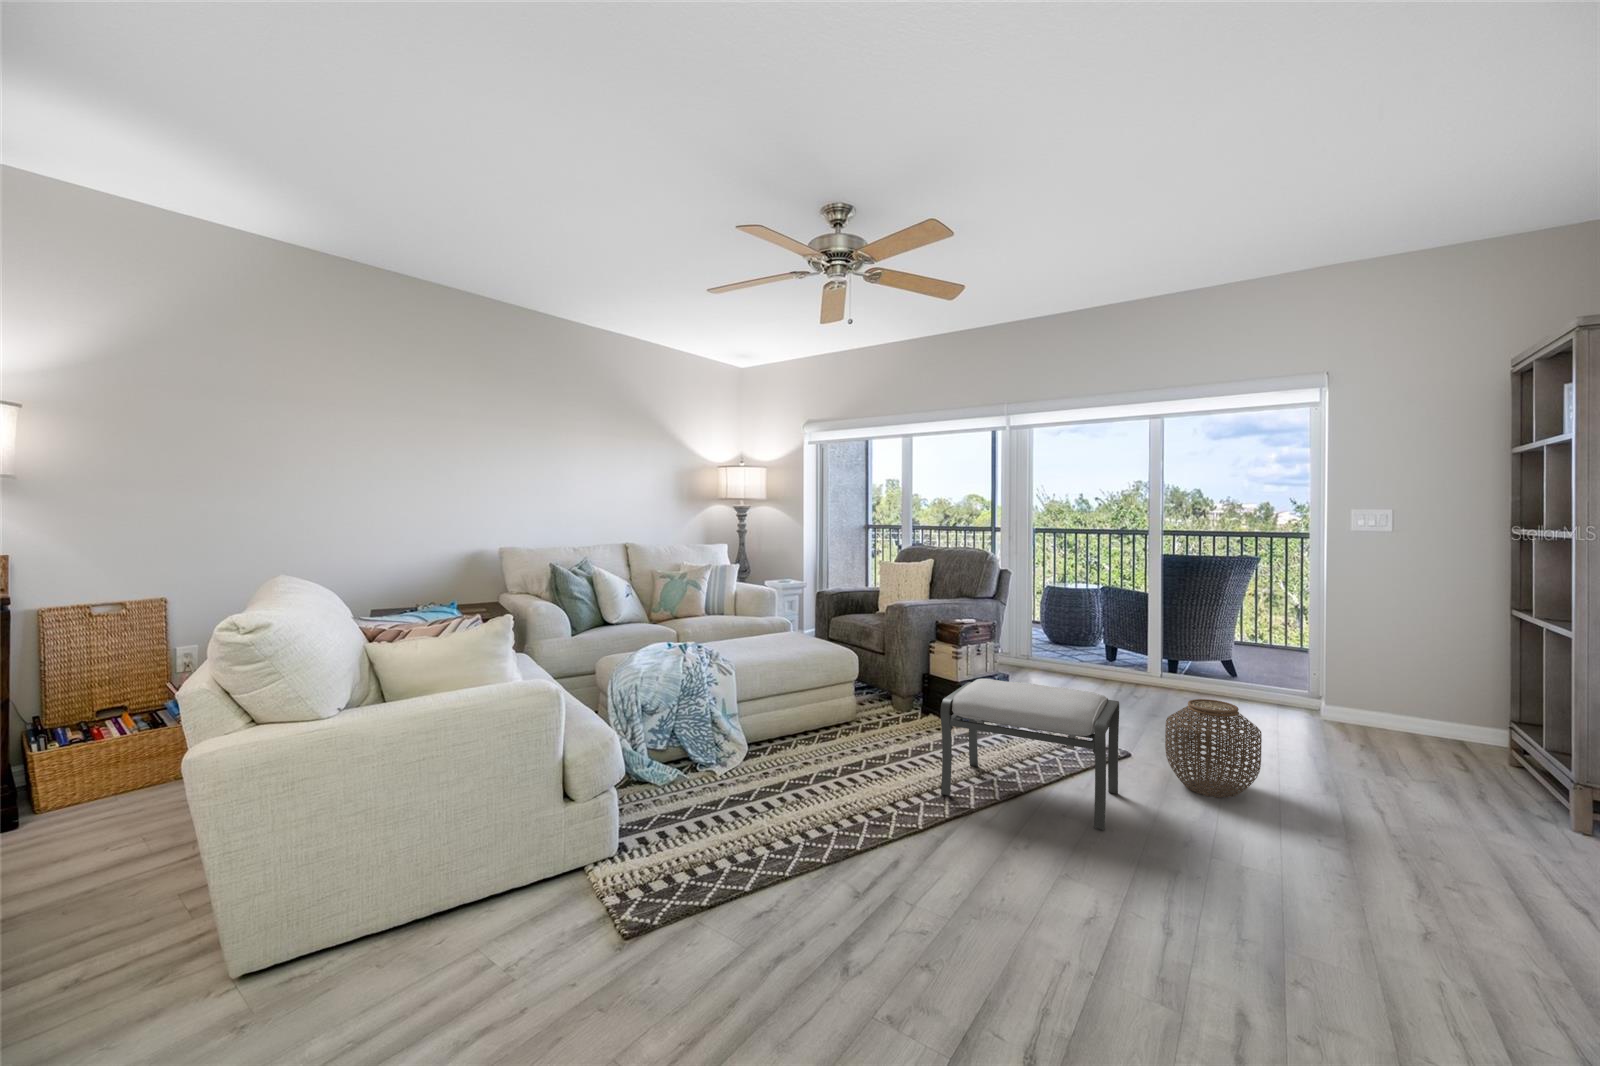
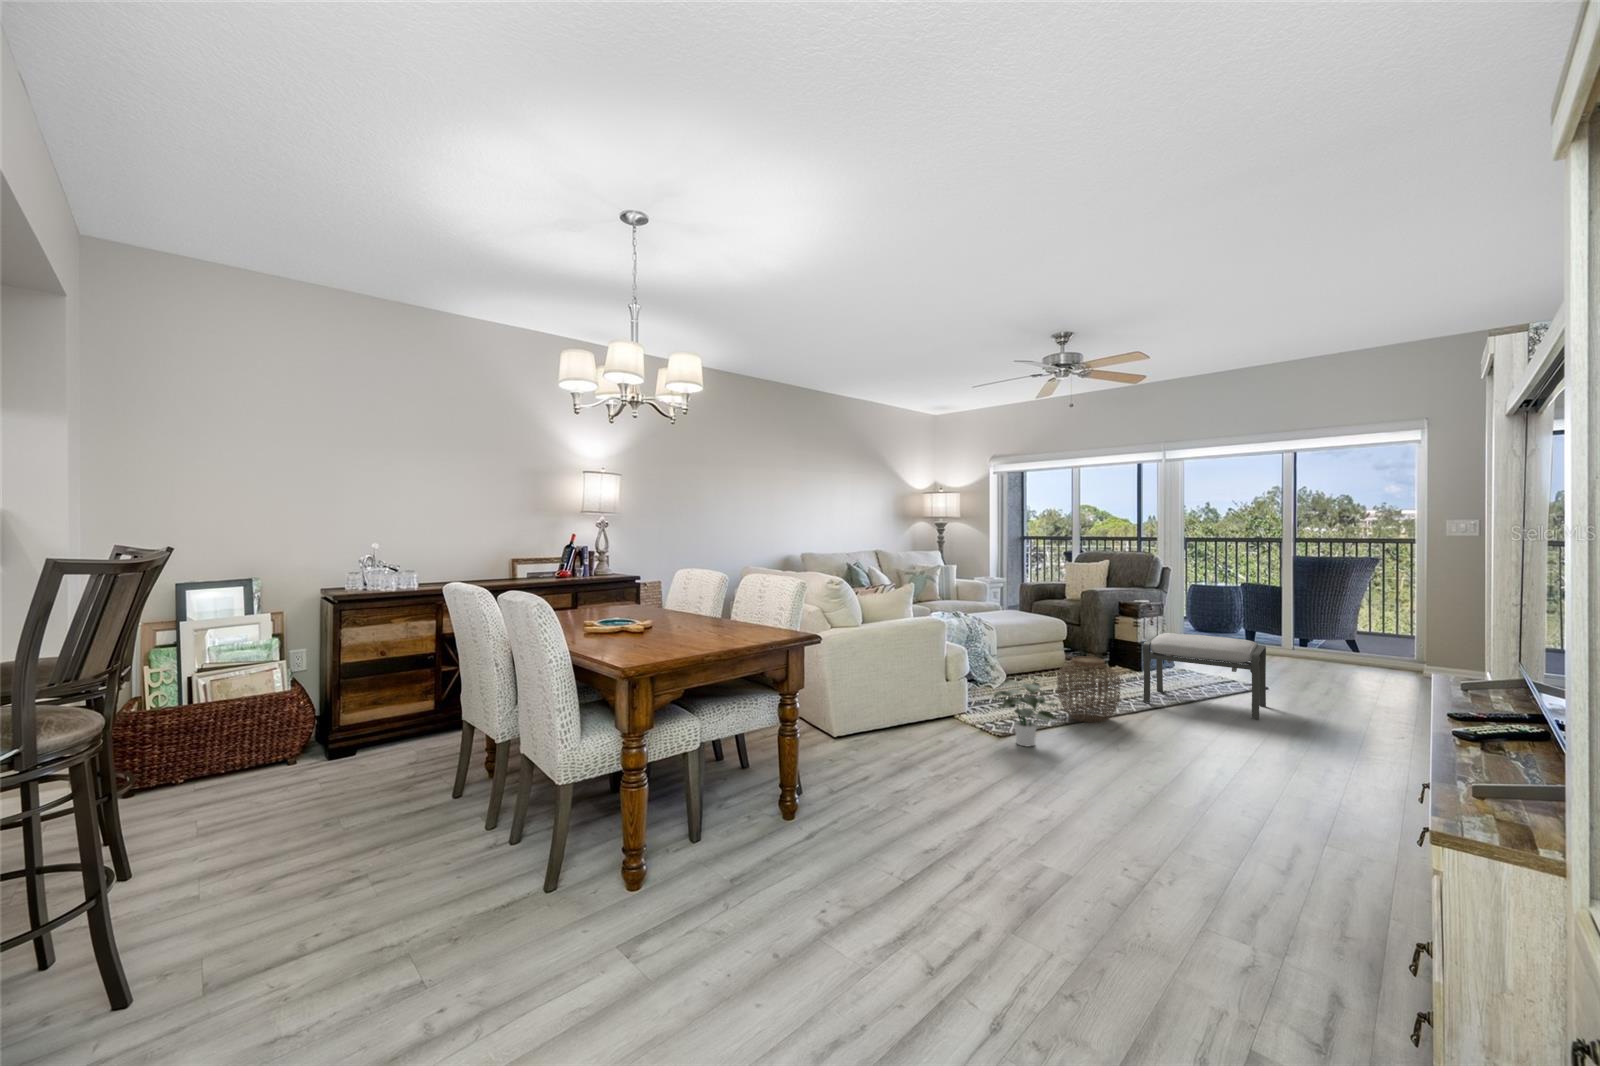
woven basket: present [1165,699,1262,798] -> present [1057,656,1120,723]
potted plant: none [625,805,748,950] -> present [993,677,1058,746]

